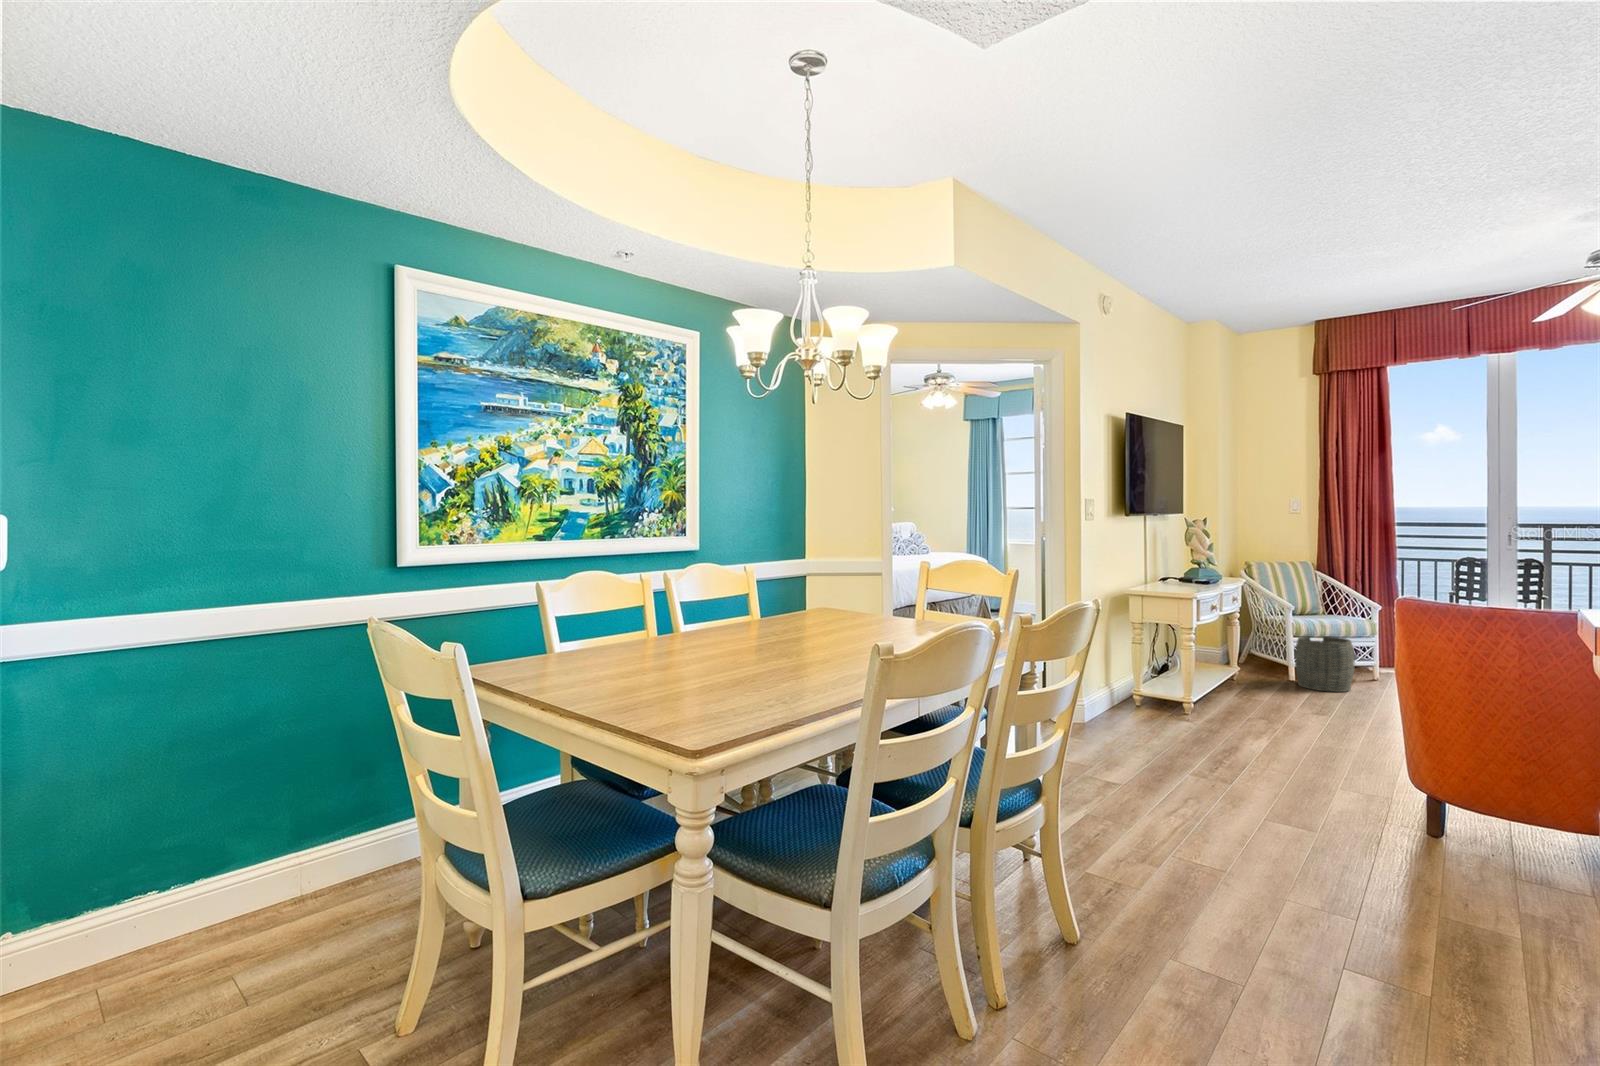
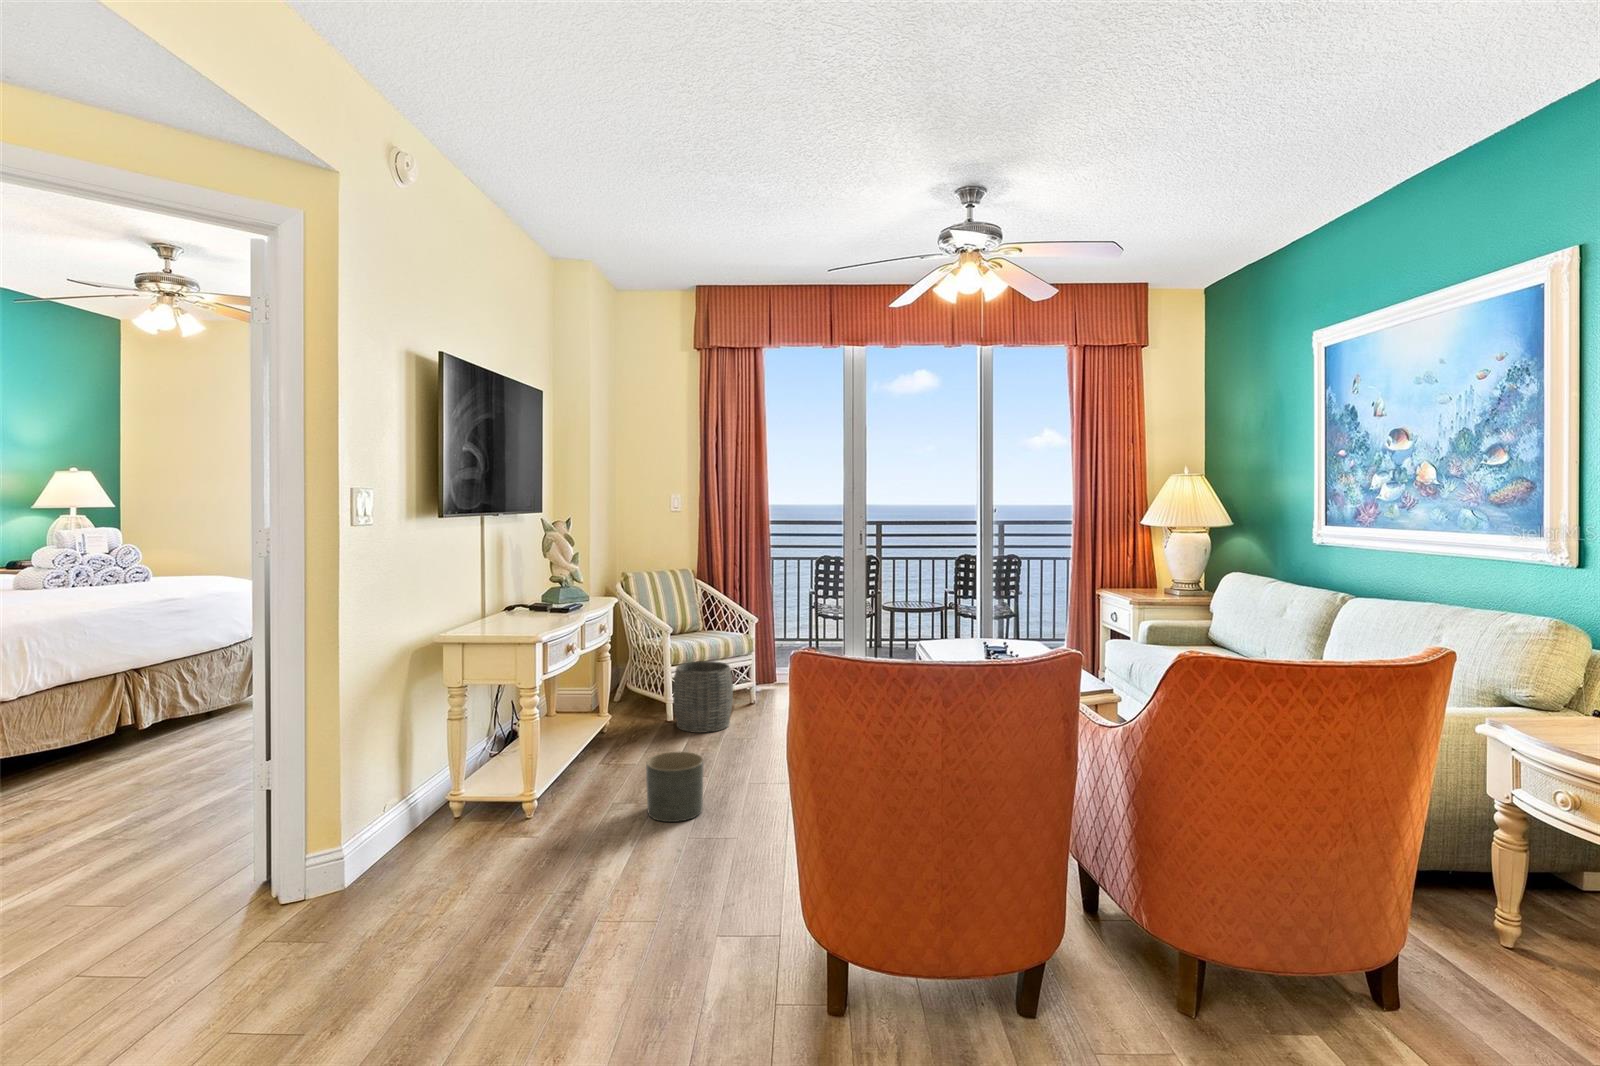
planter: none [1278,686,1328,733] -> present [646,752,704,822]

